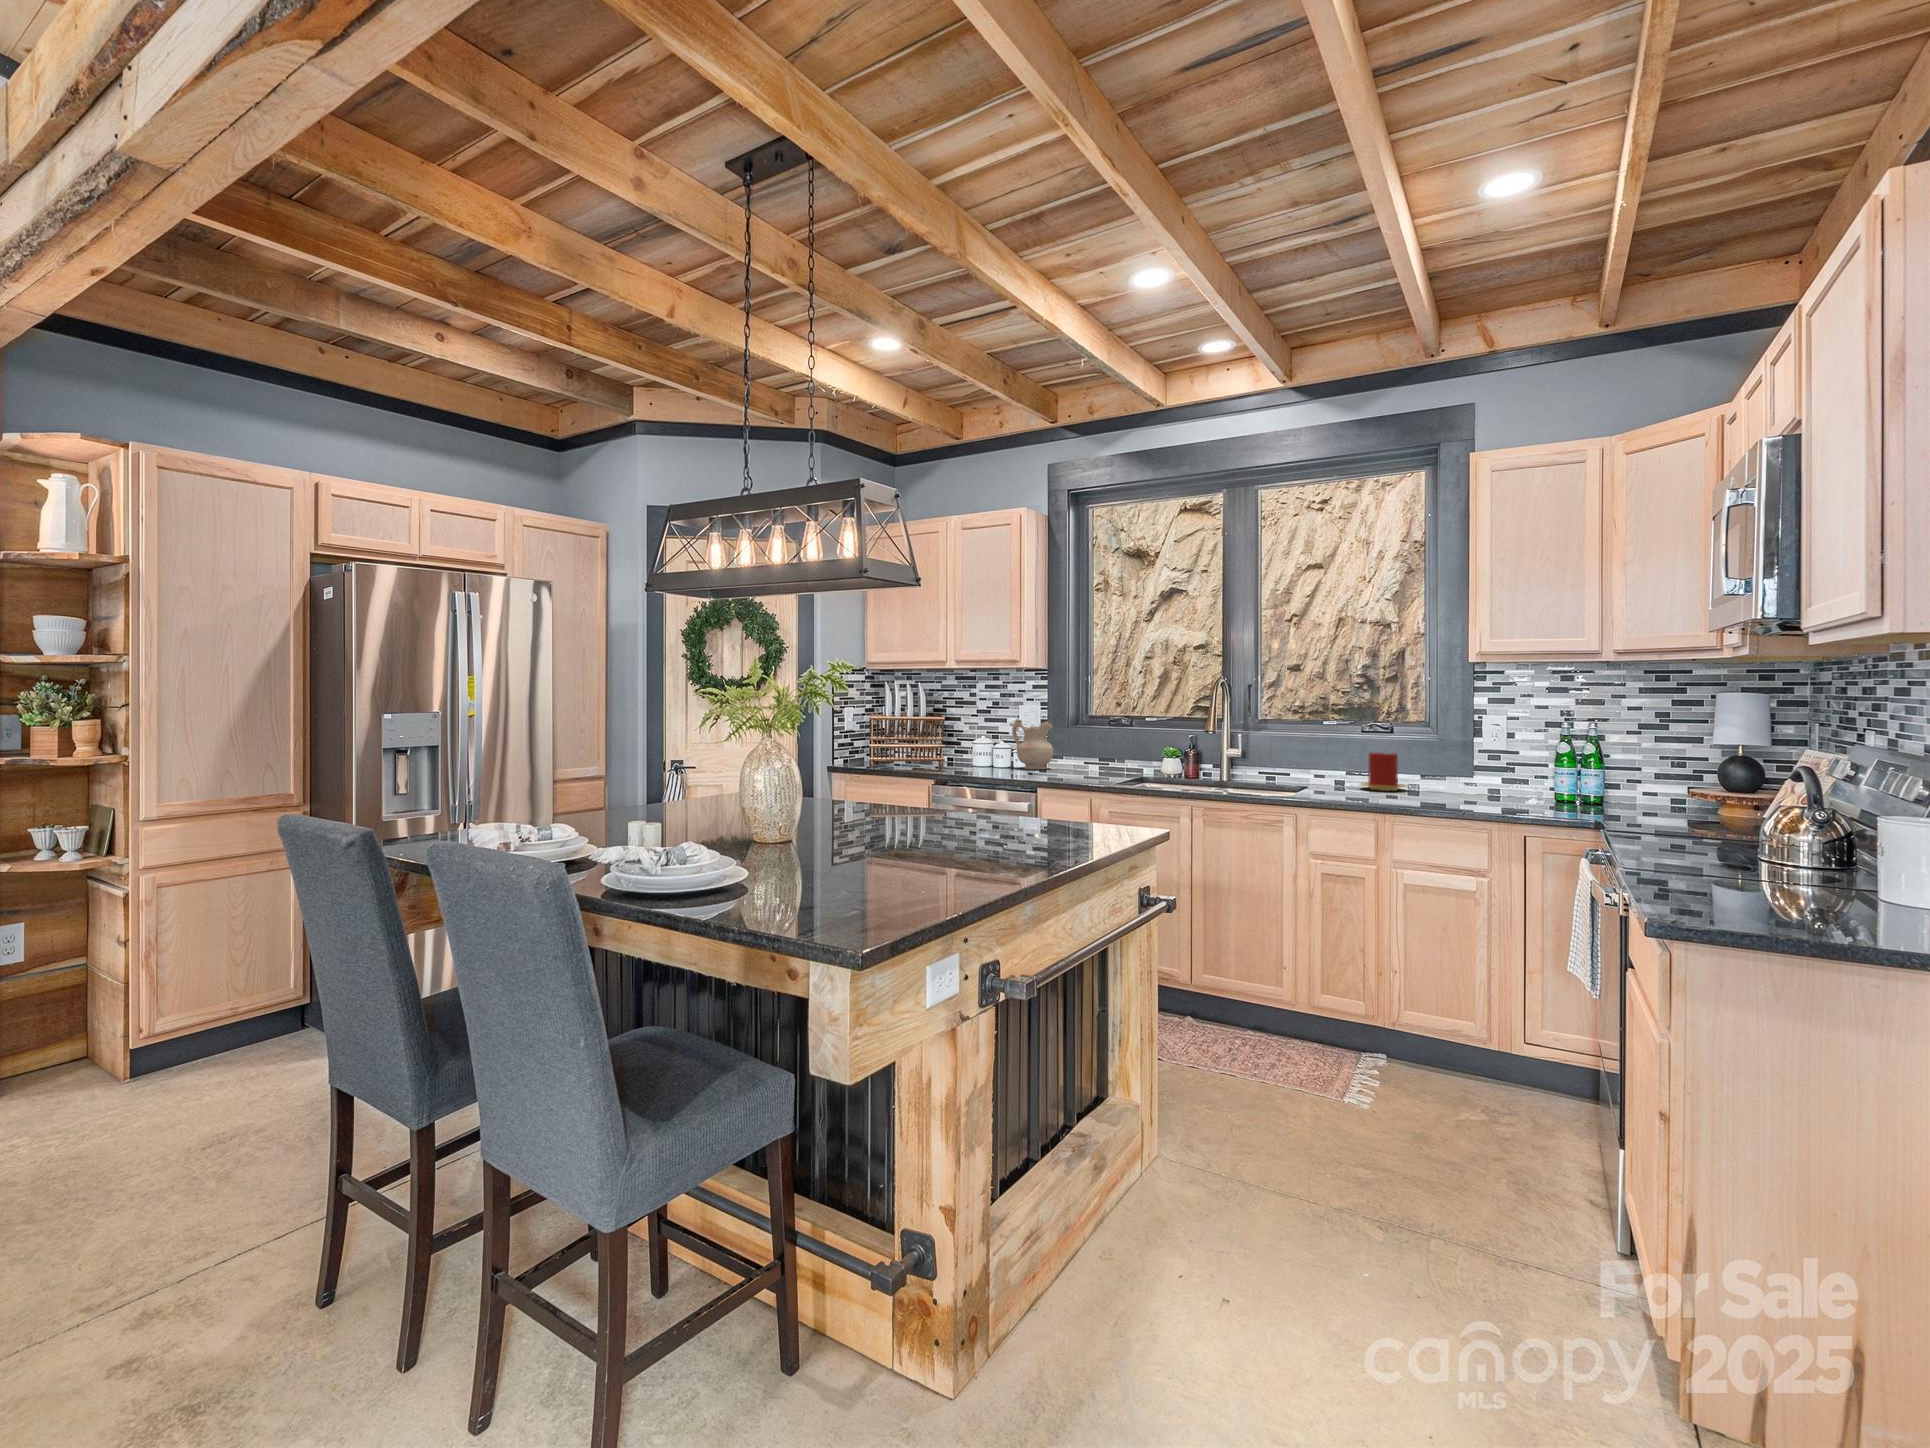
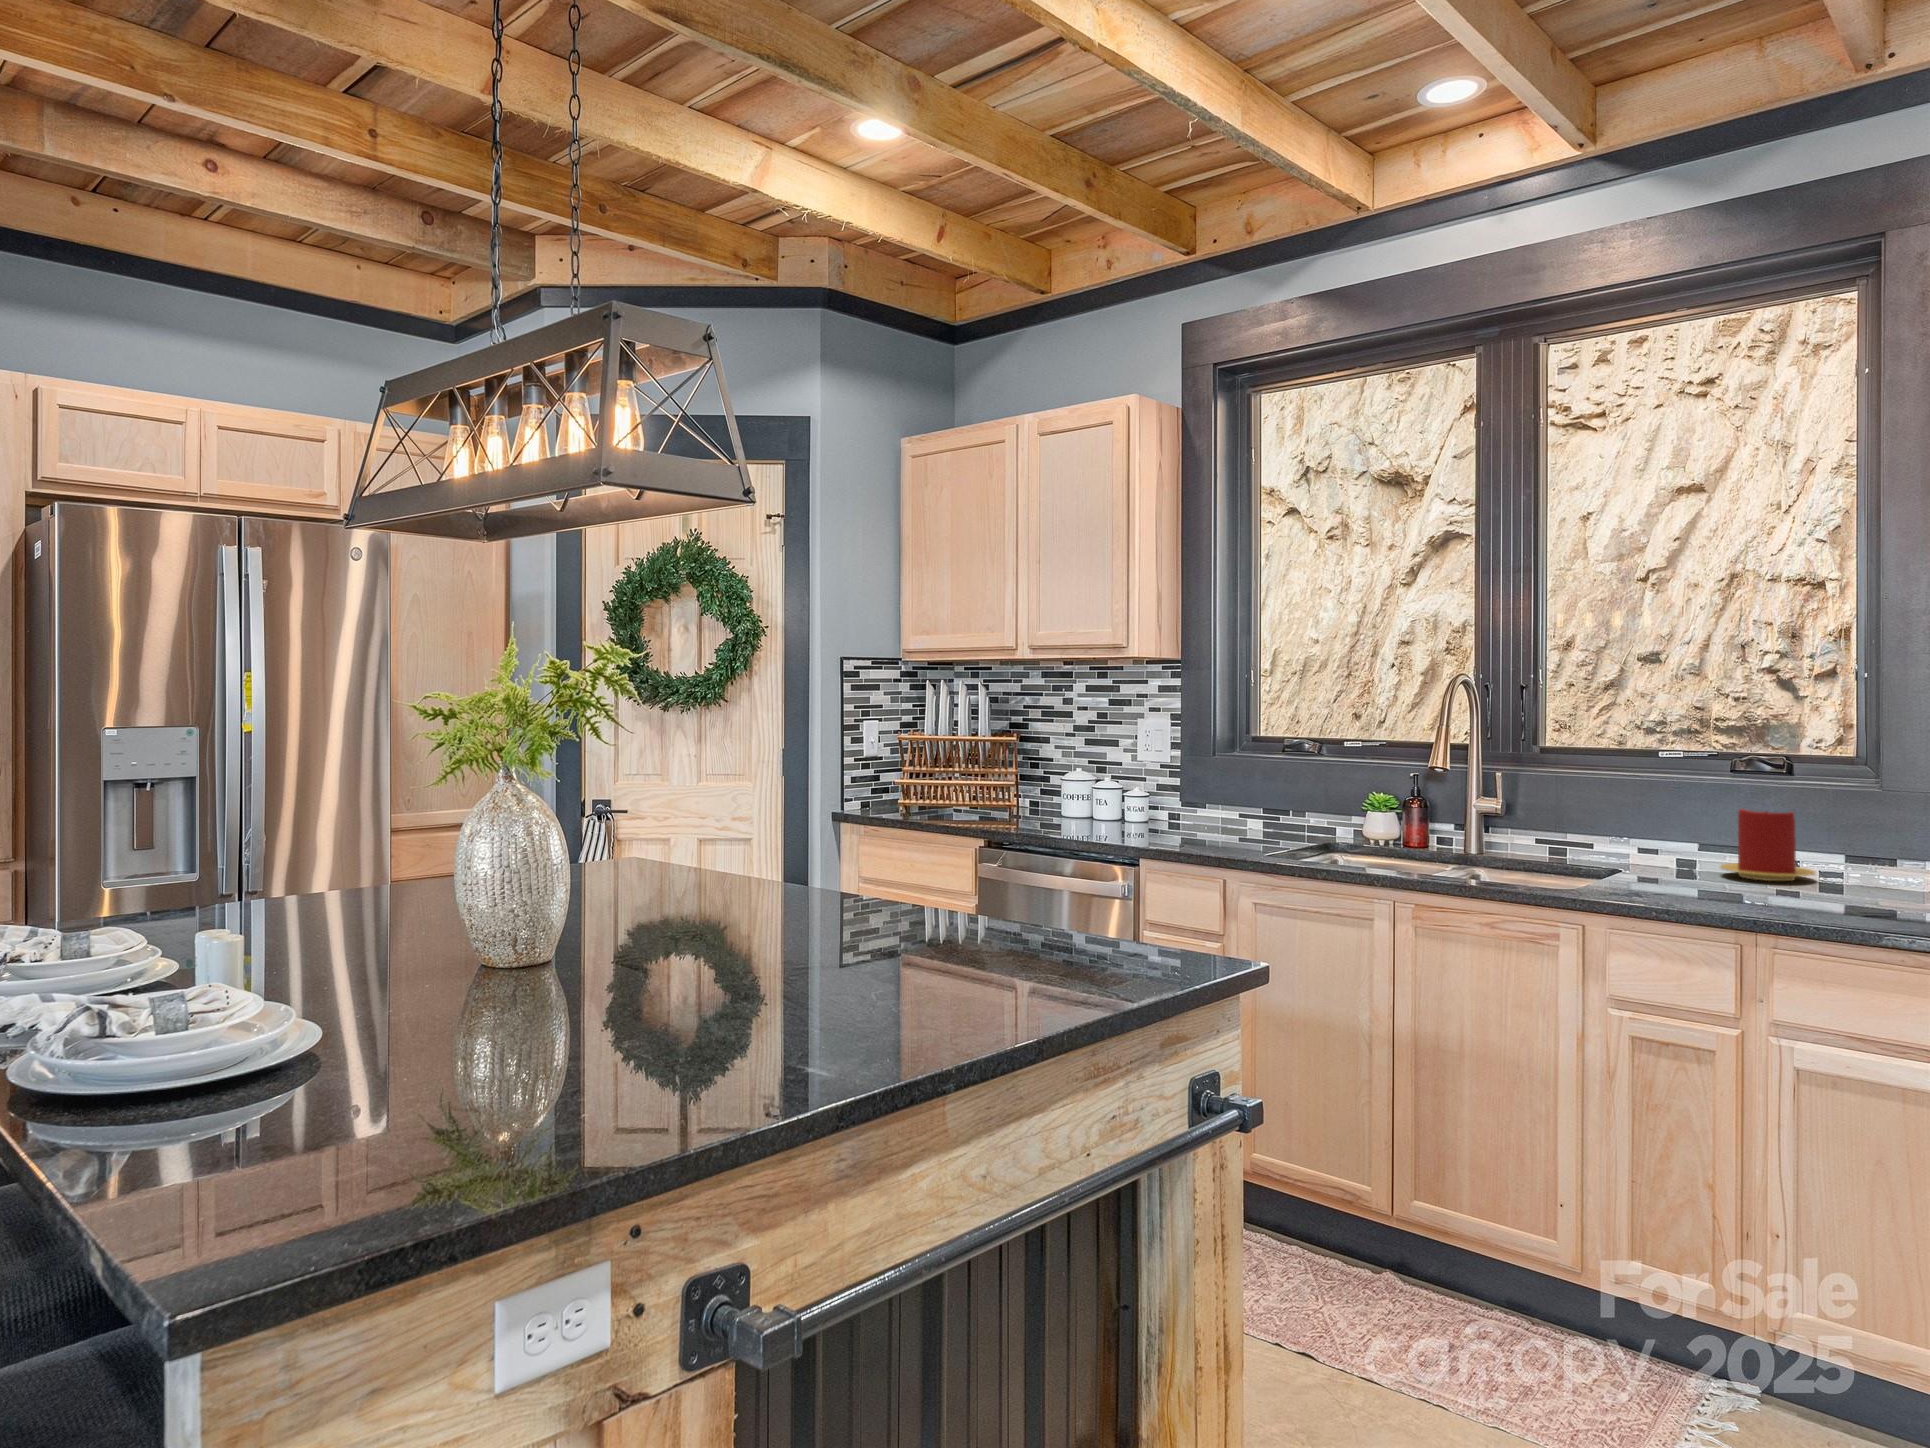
ceramic pitcher: present [1012,720,1053,770] -> none [1124,742,1193,824]

